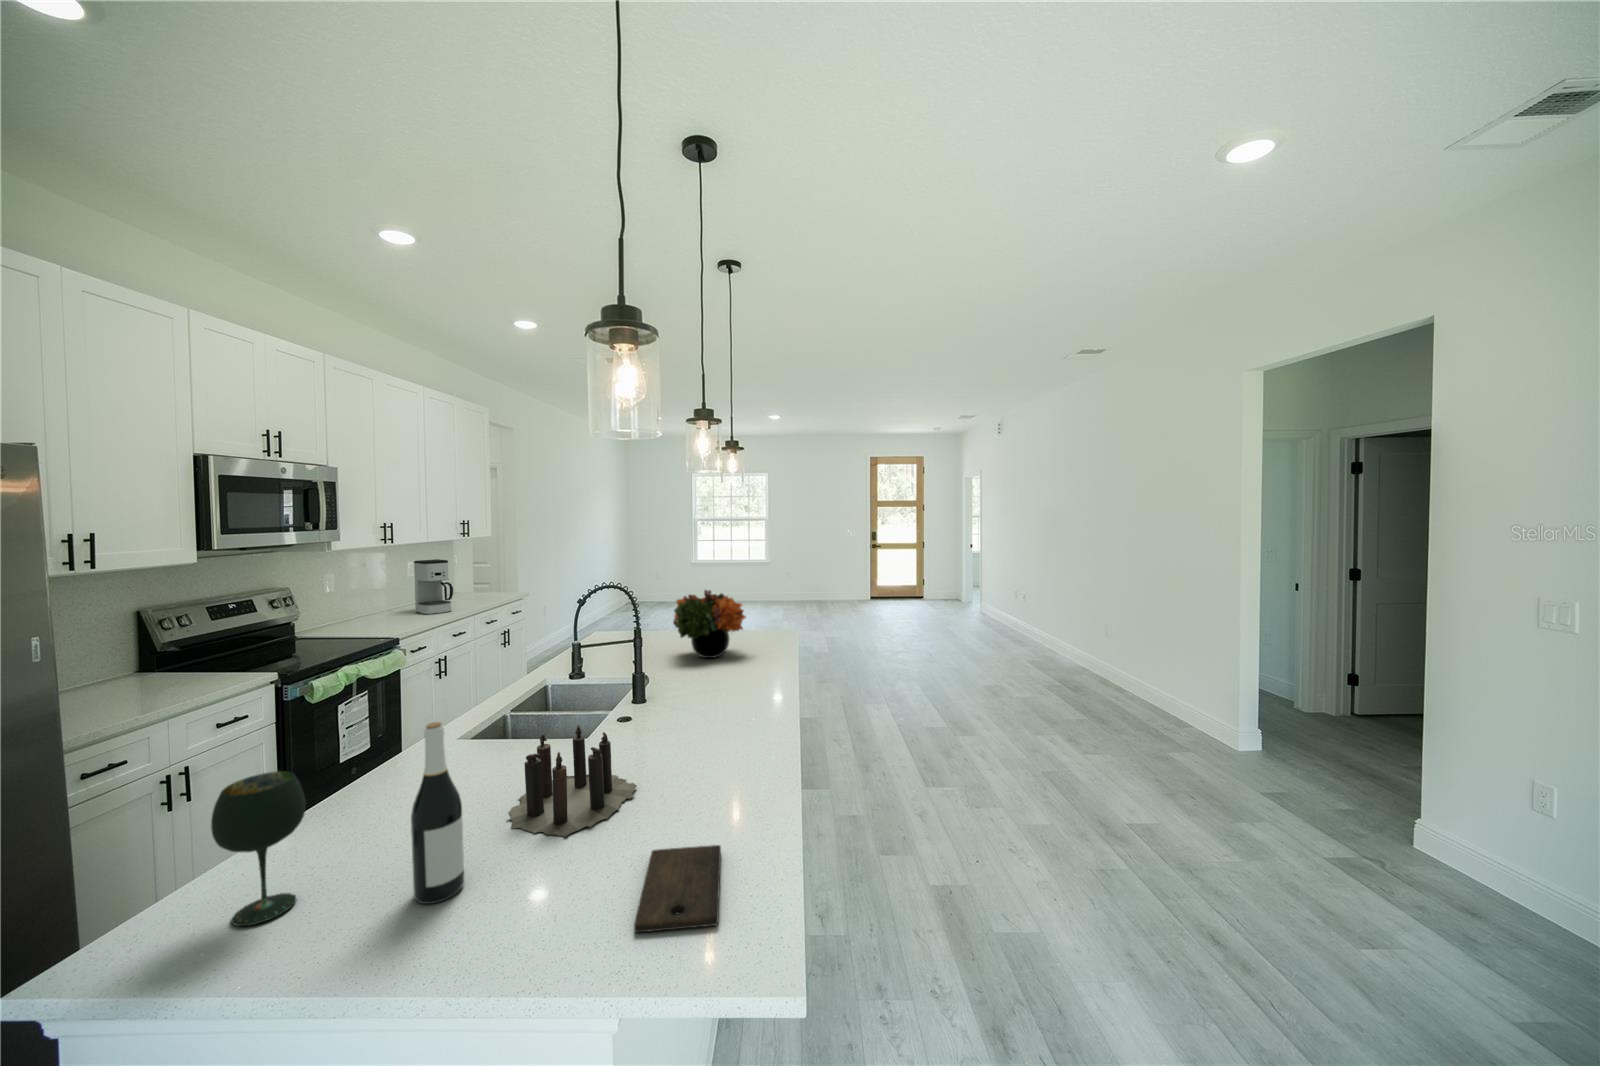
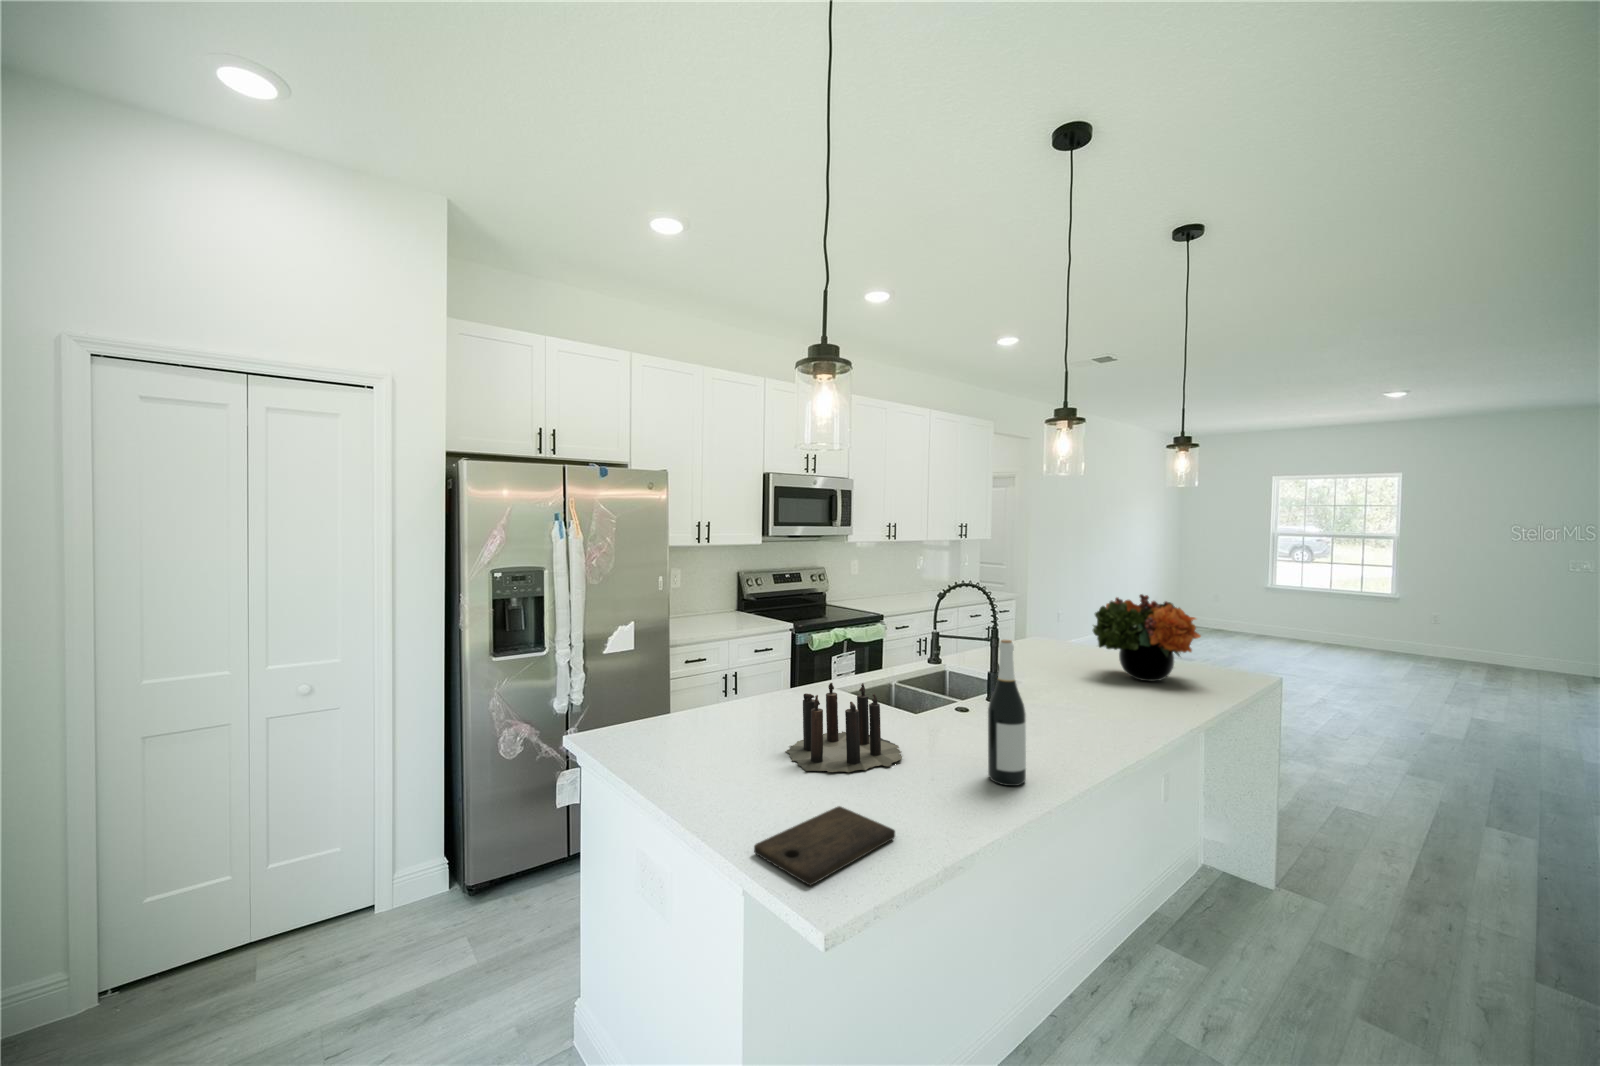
coffee maker: present [414,559,453,615] -> none [920,557,948,605]
wine bottle: present [411,722,464,904] -> present [988,640,1026,786]
wine glass: present [211,771,306,926] -> none [612,651,660,745]

